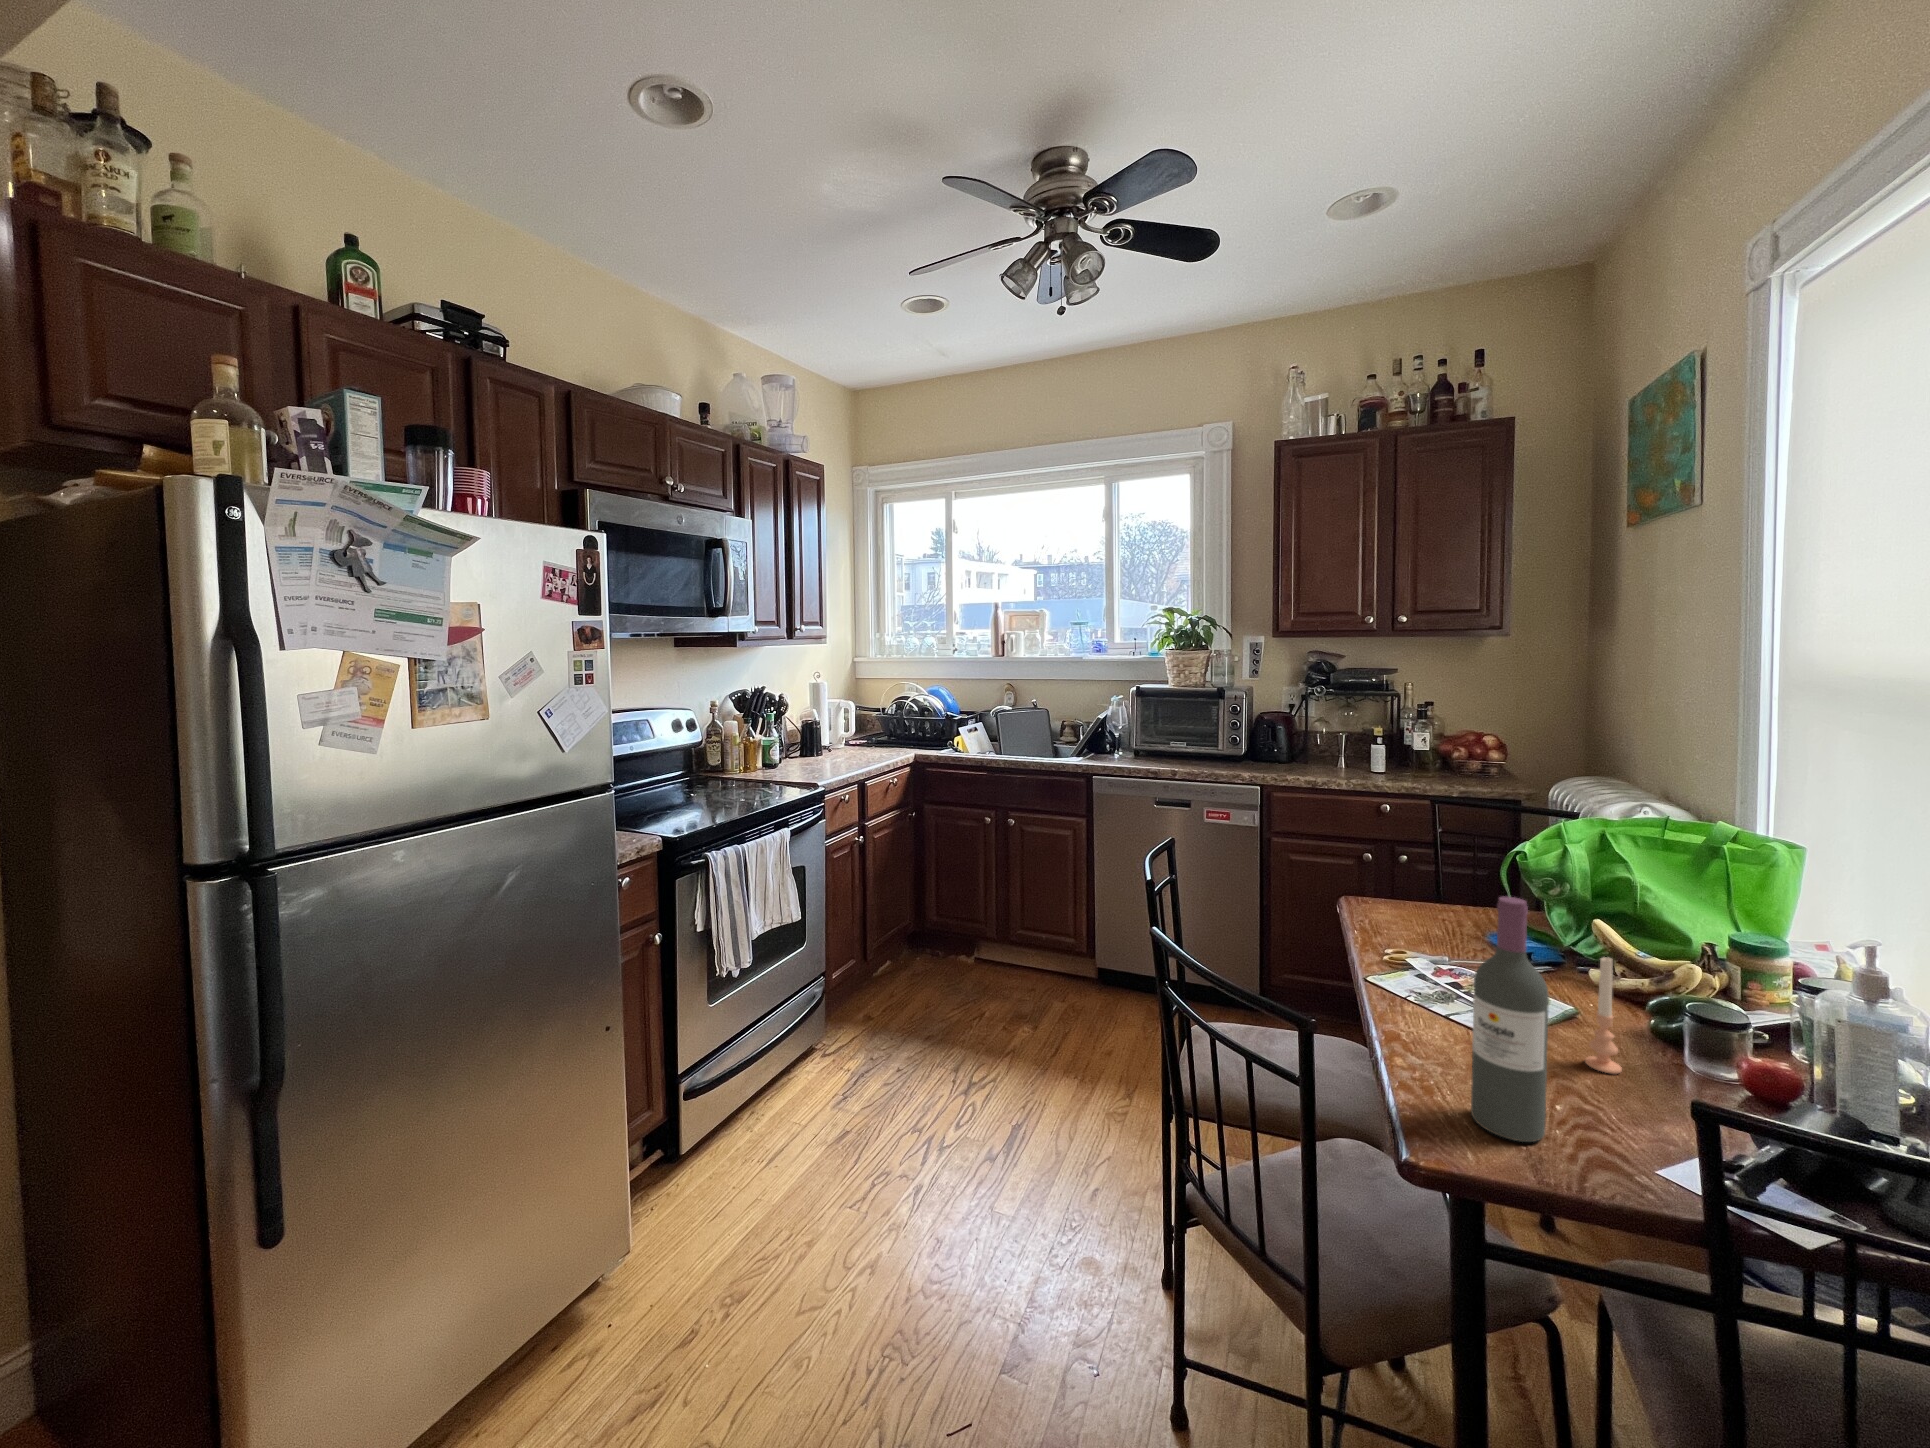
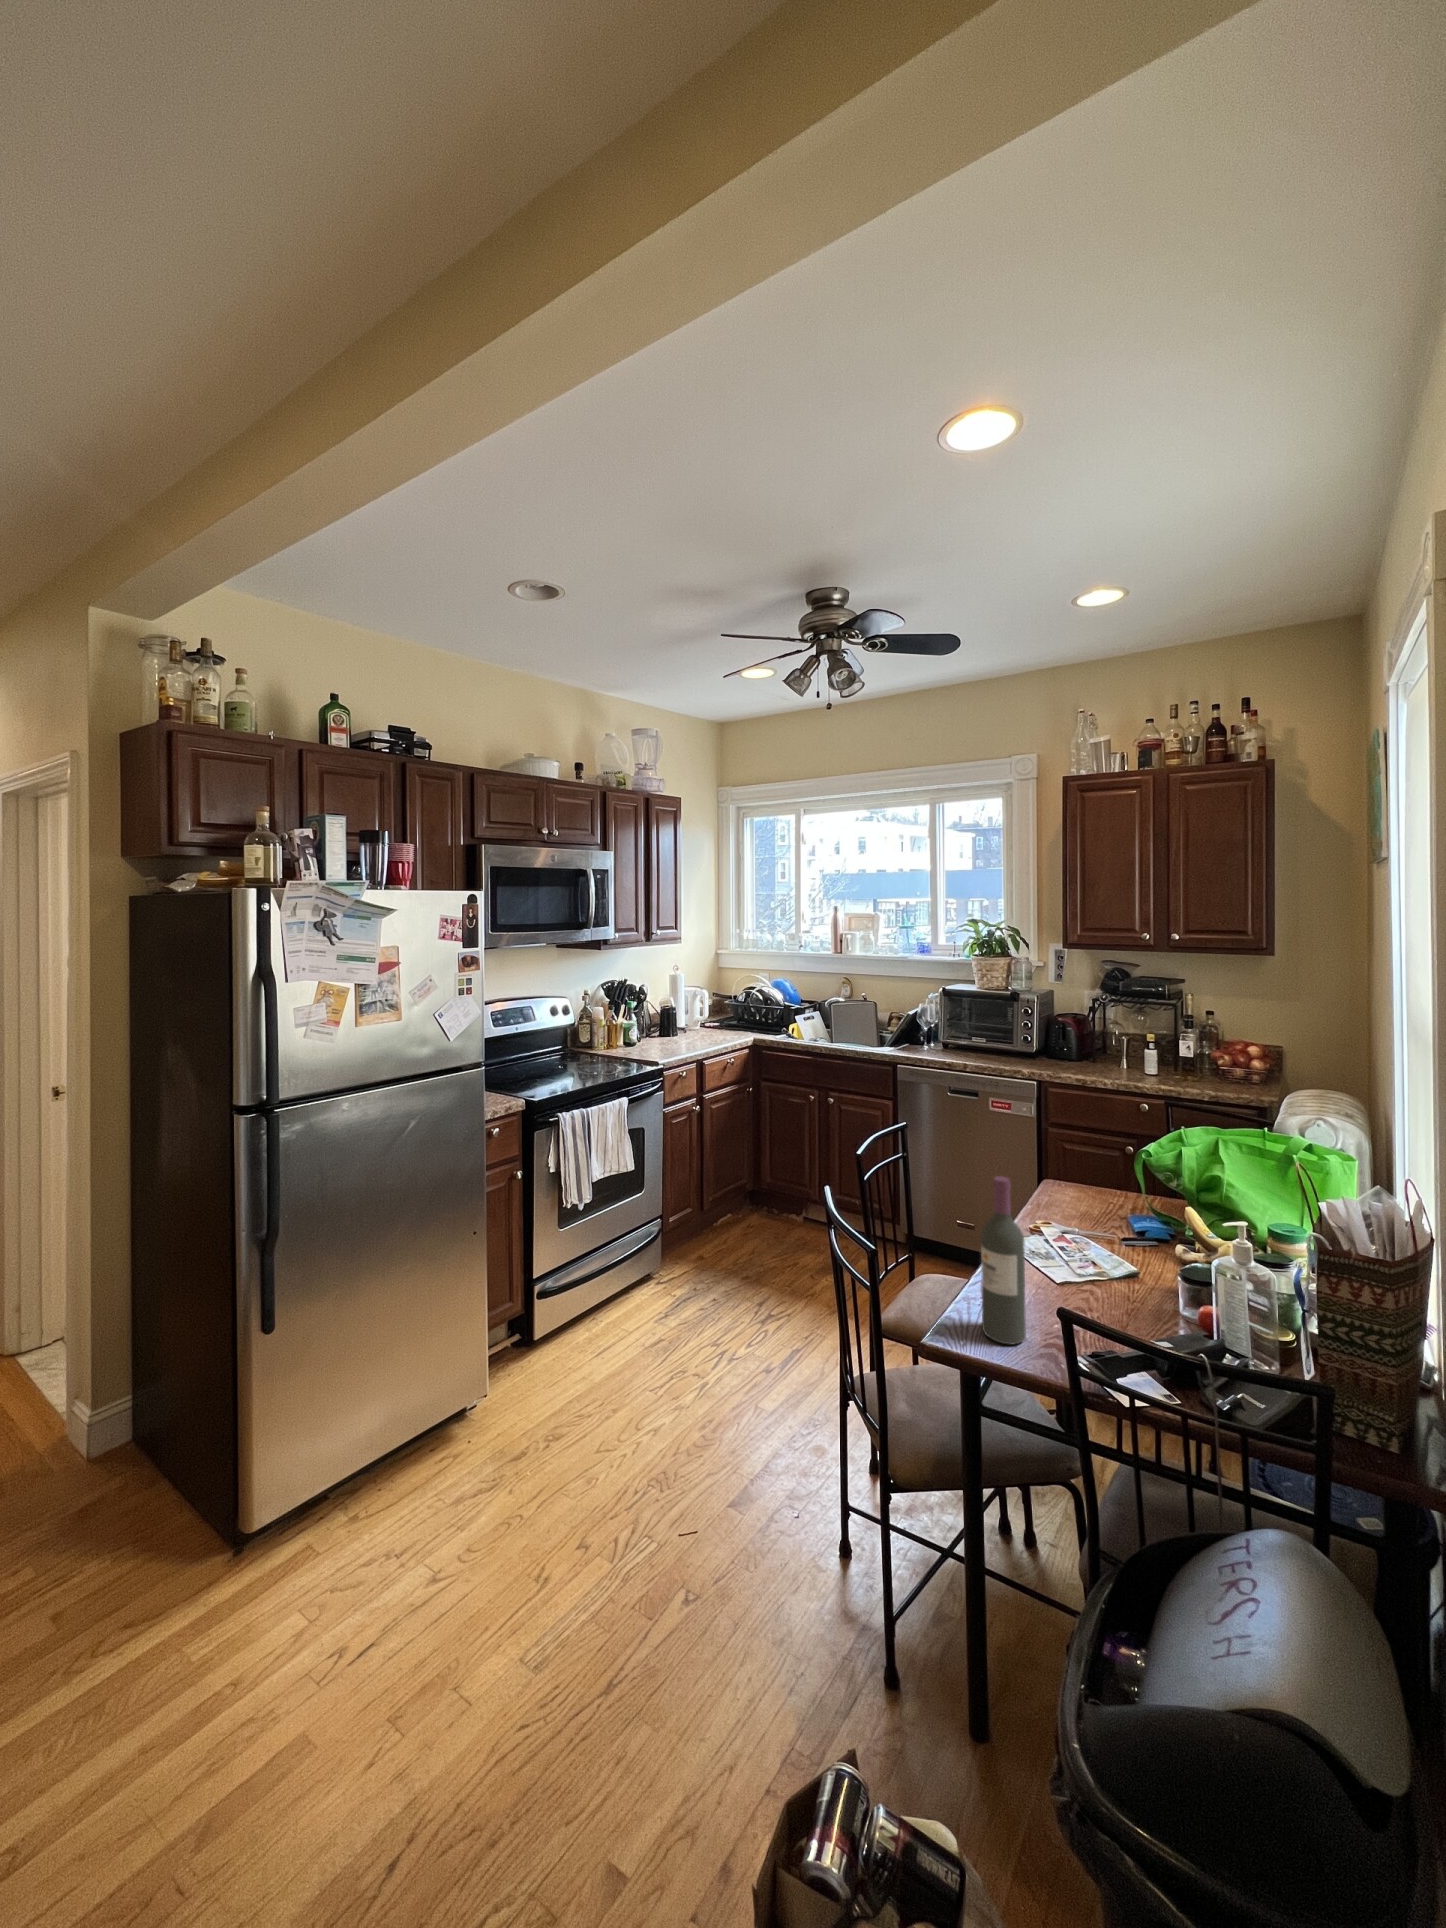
candle: present [1585,957,1622,1074] -> none [1106,1228,1129,1315]

